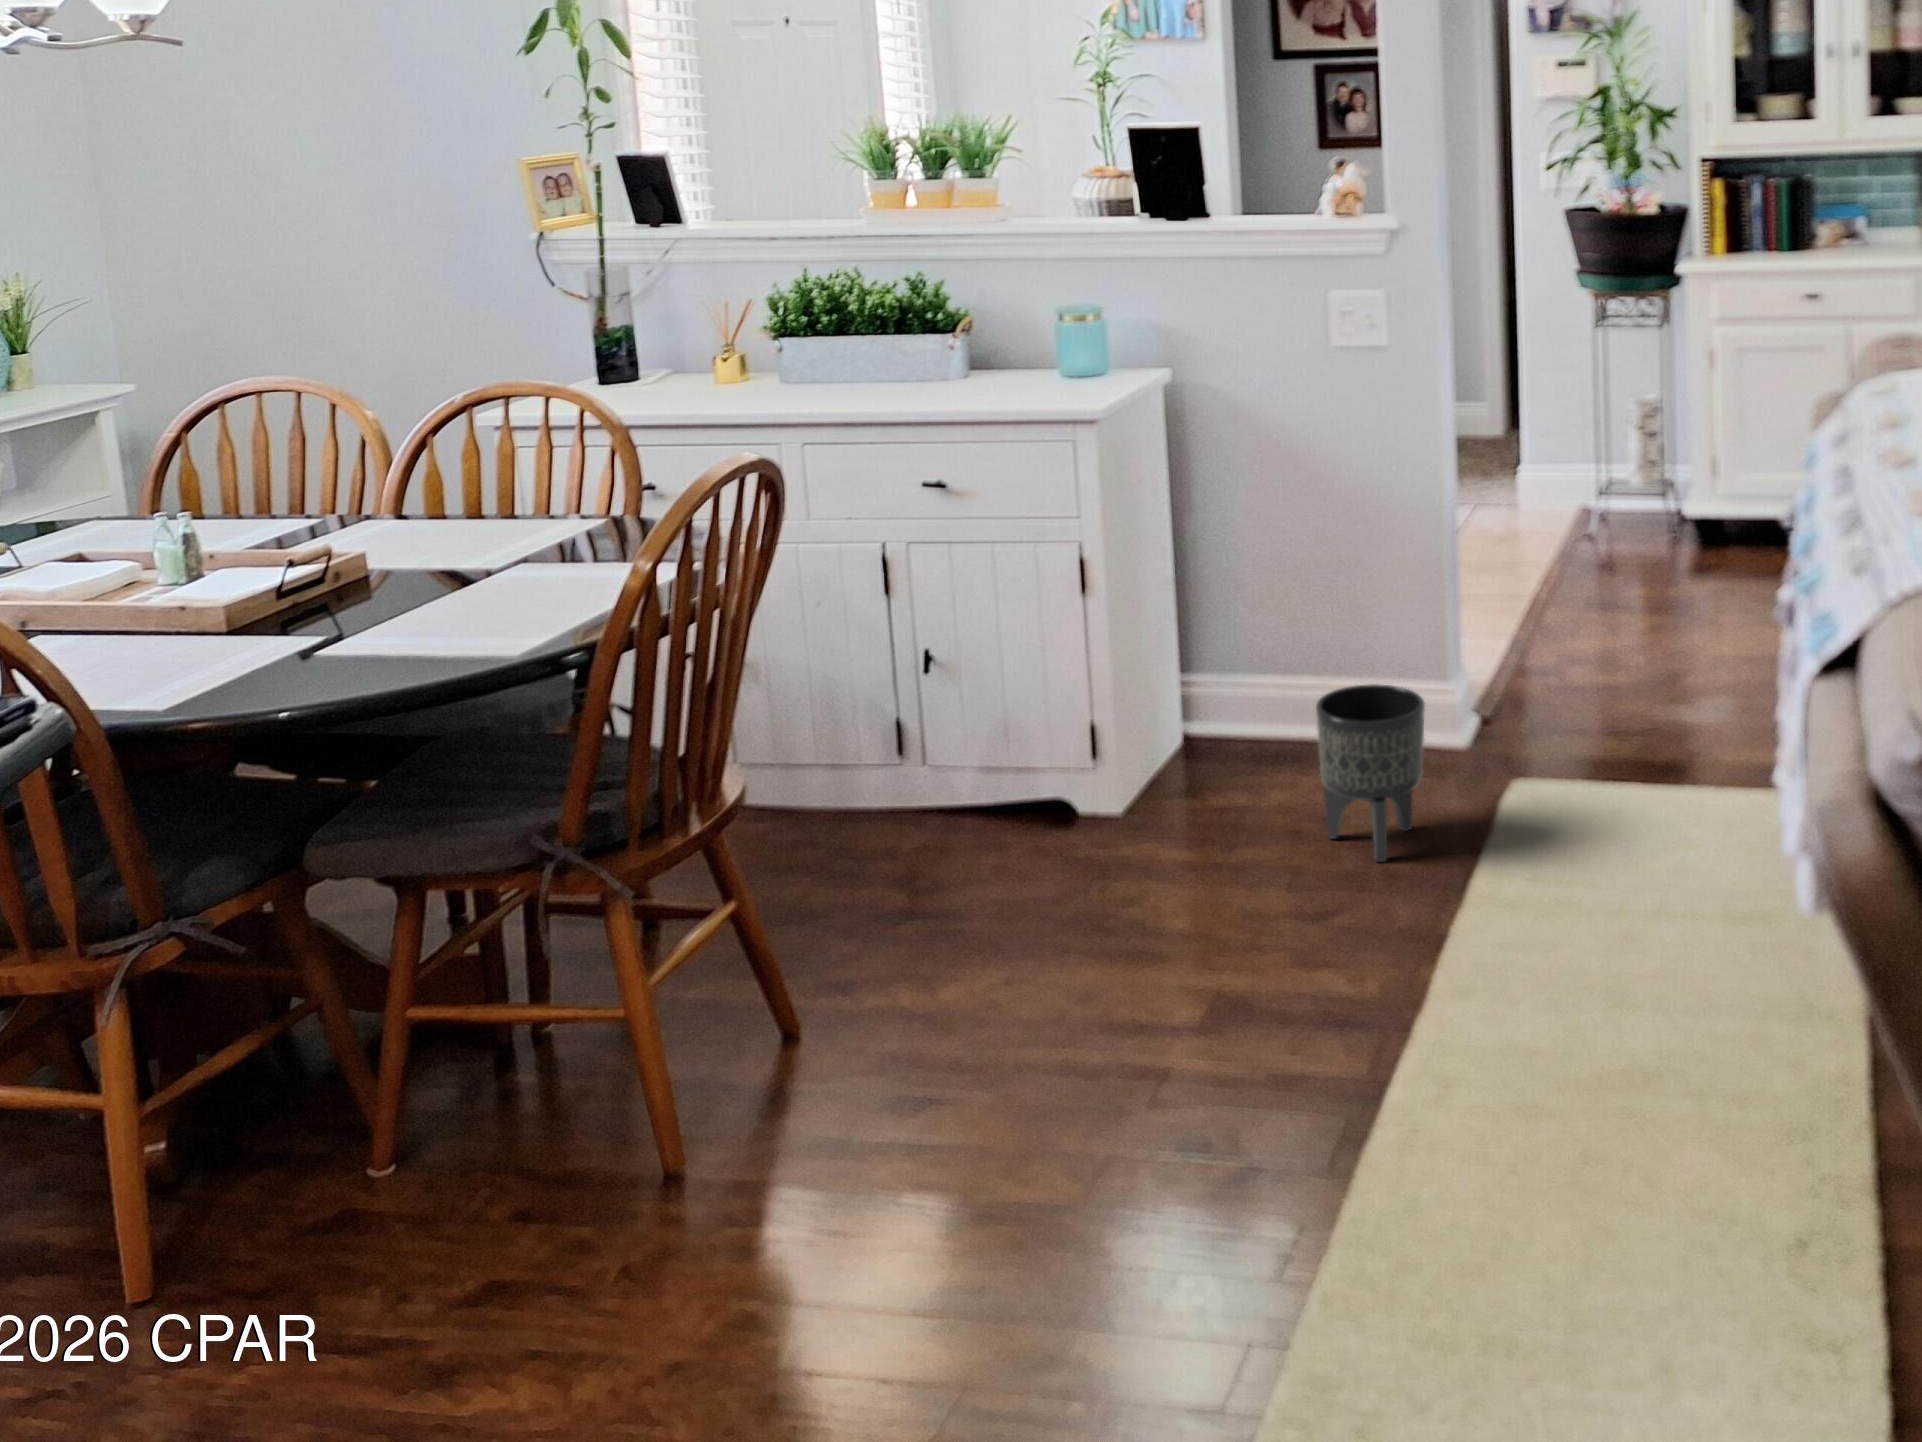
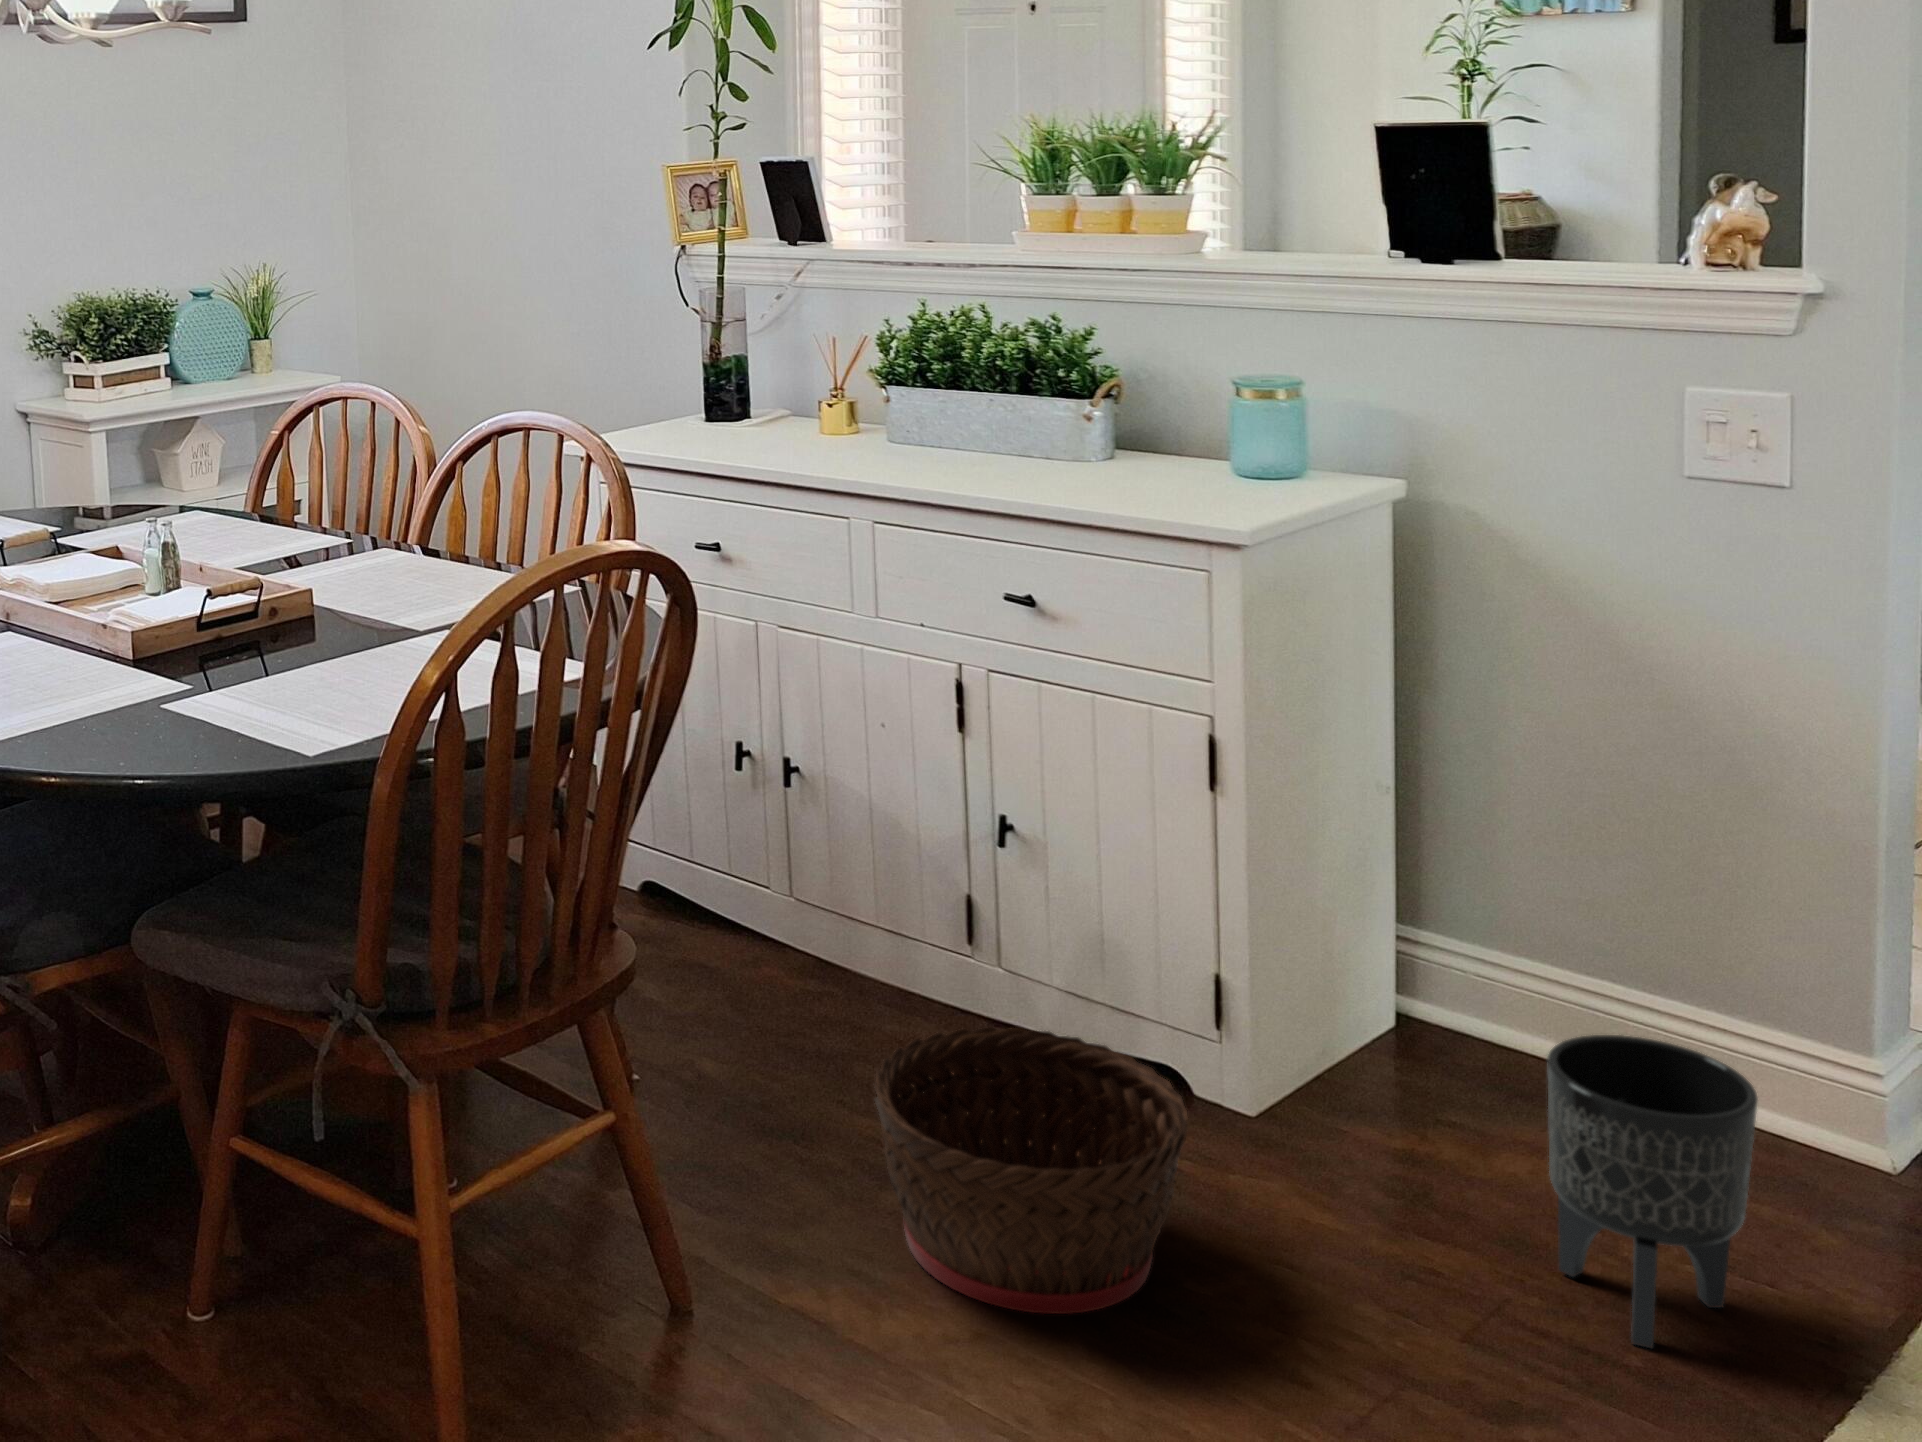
basket: none [906,780,1124,970] -> present [875,1027,1188,1314]

